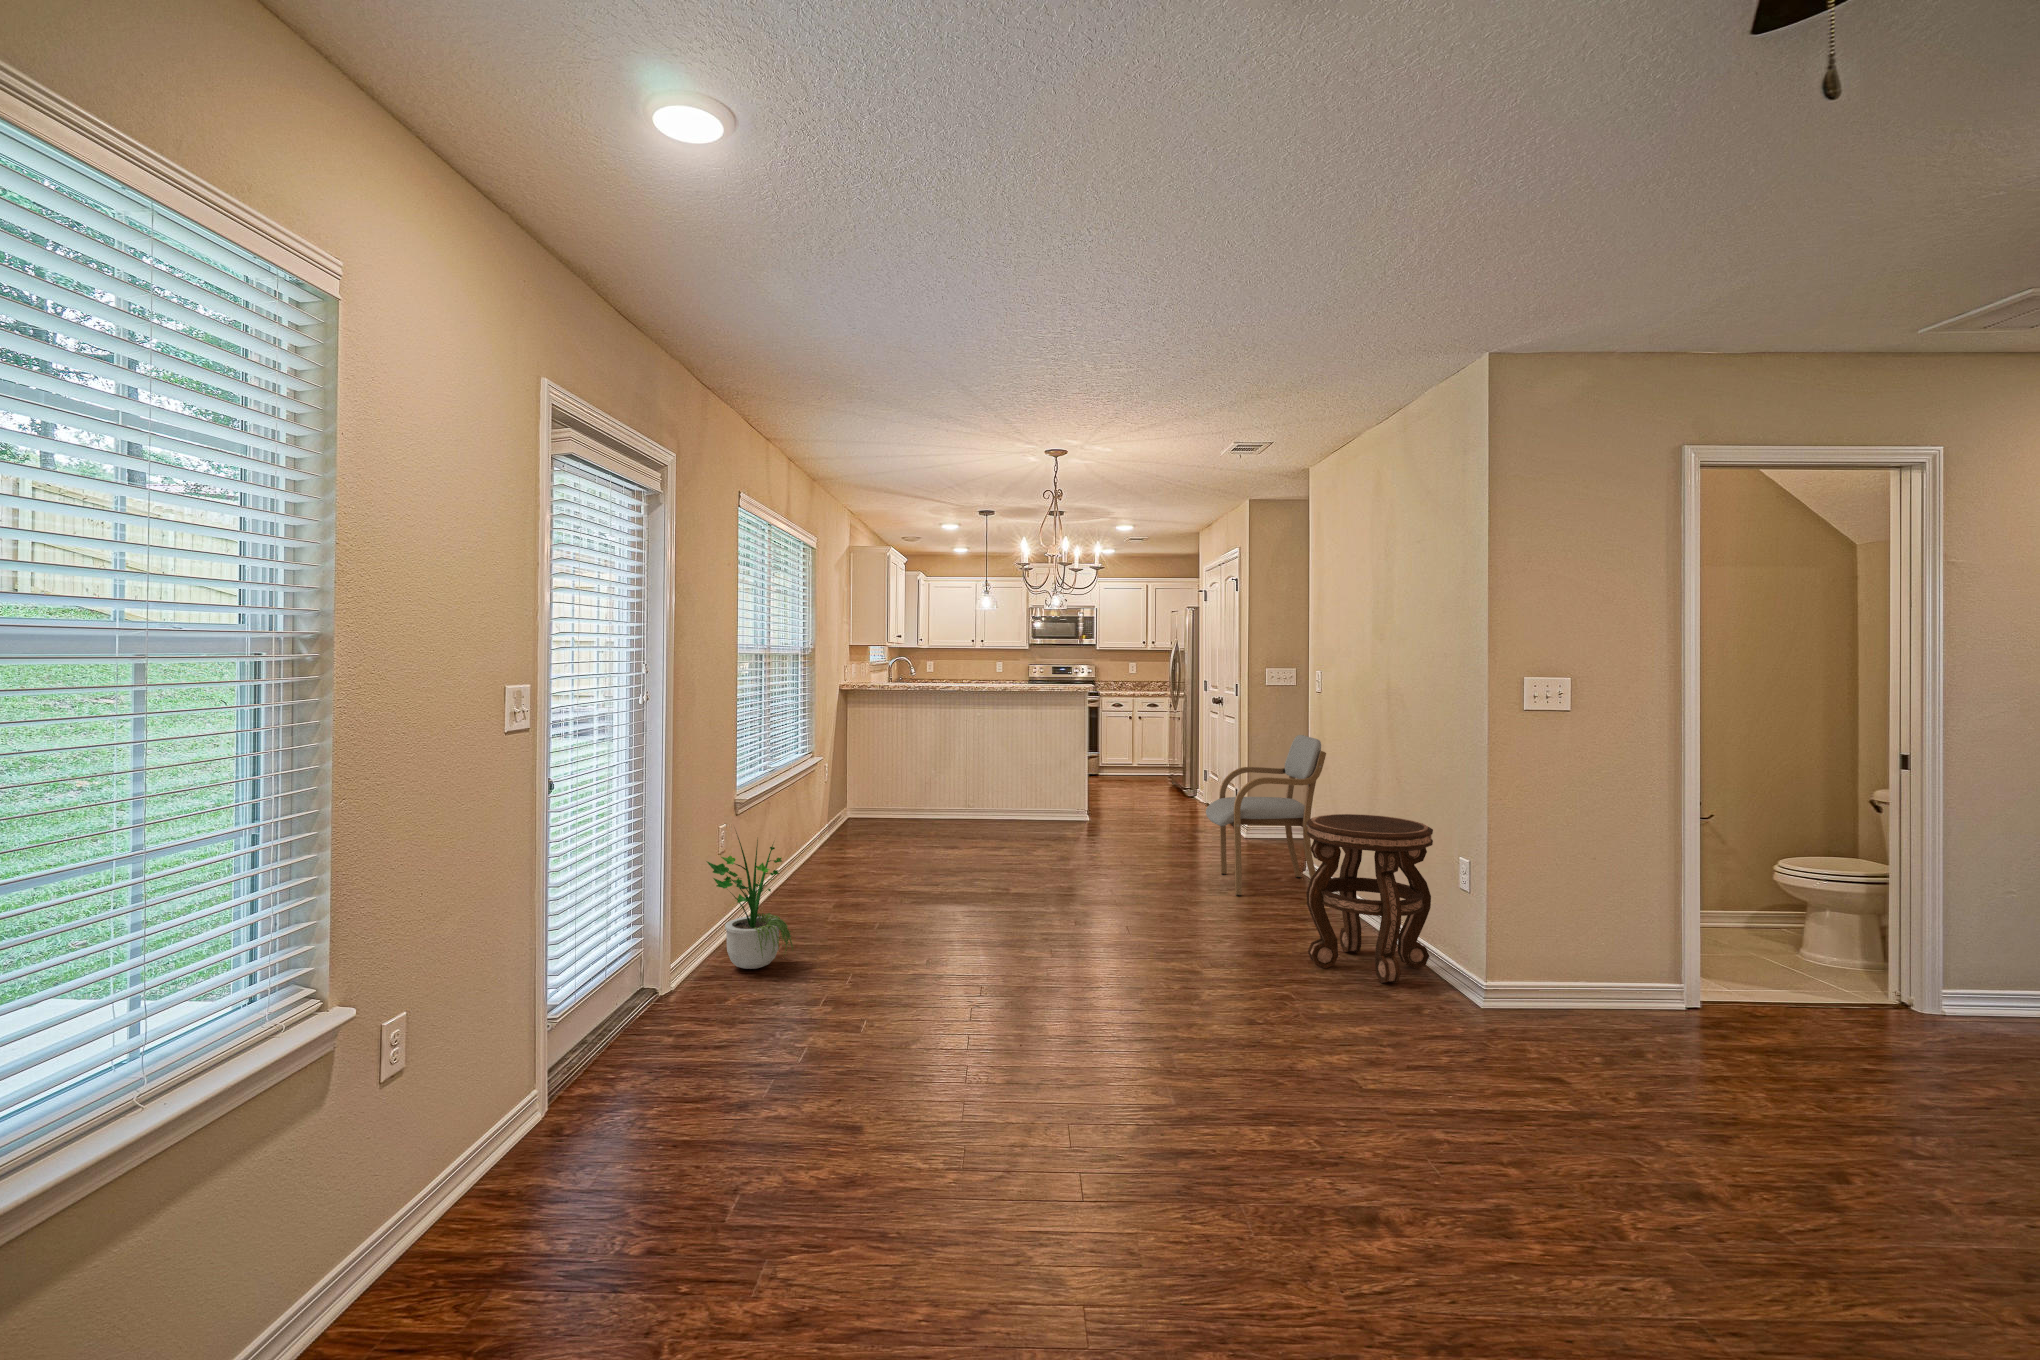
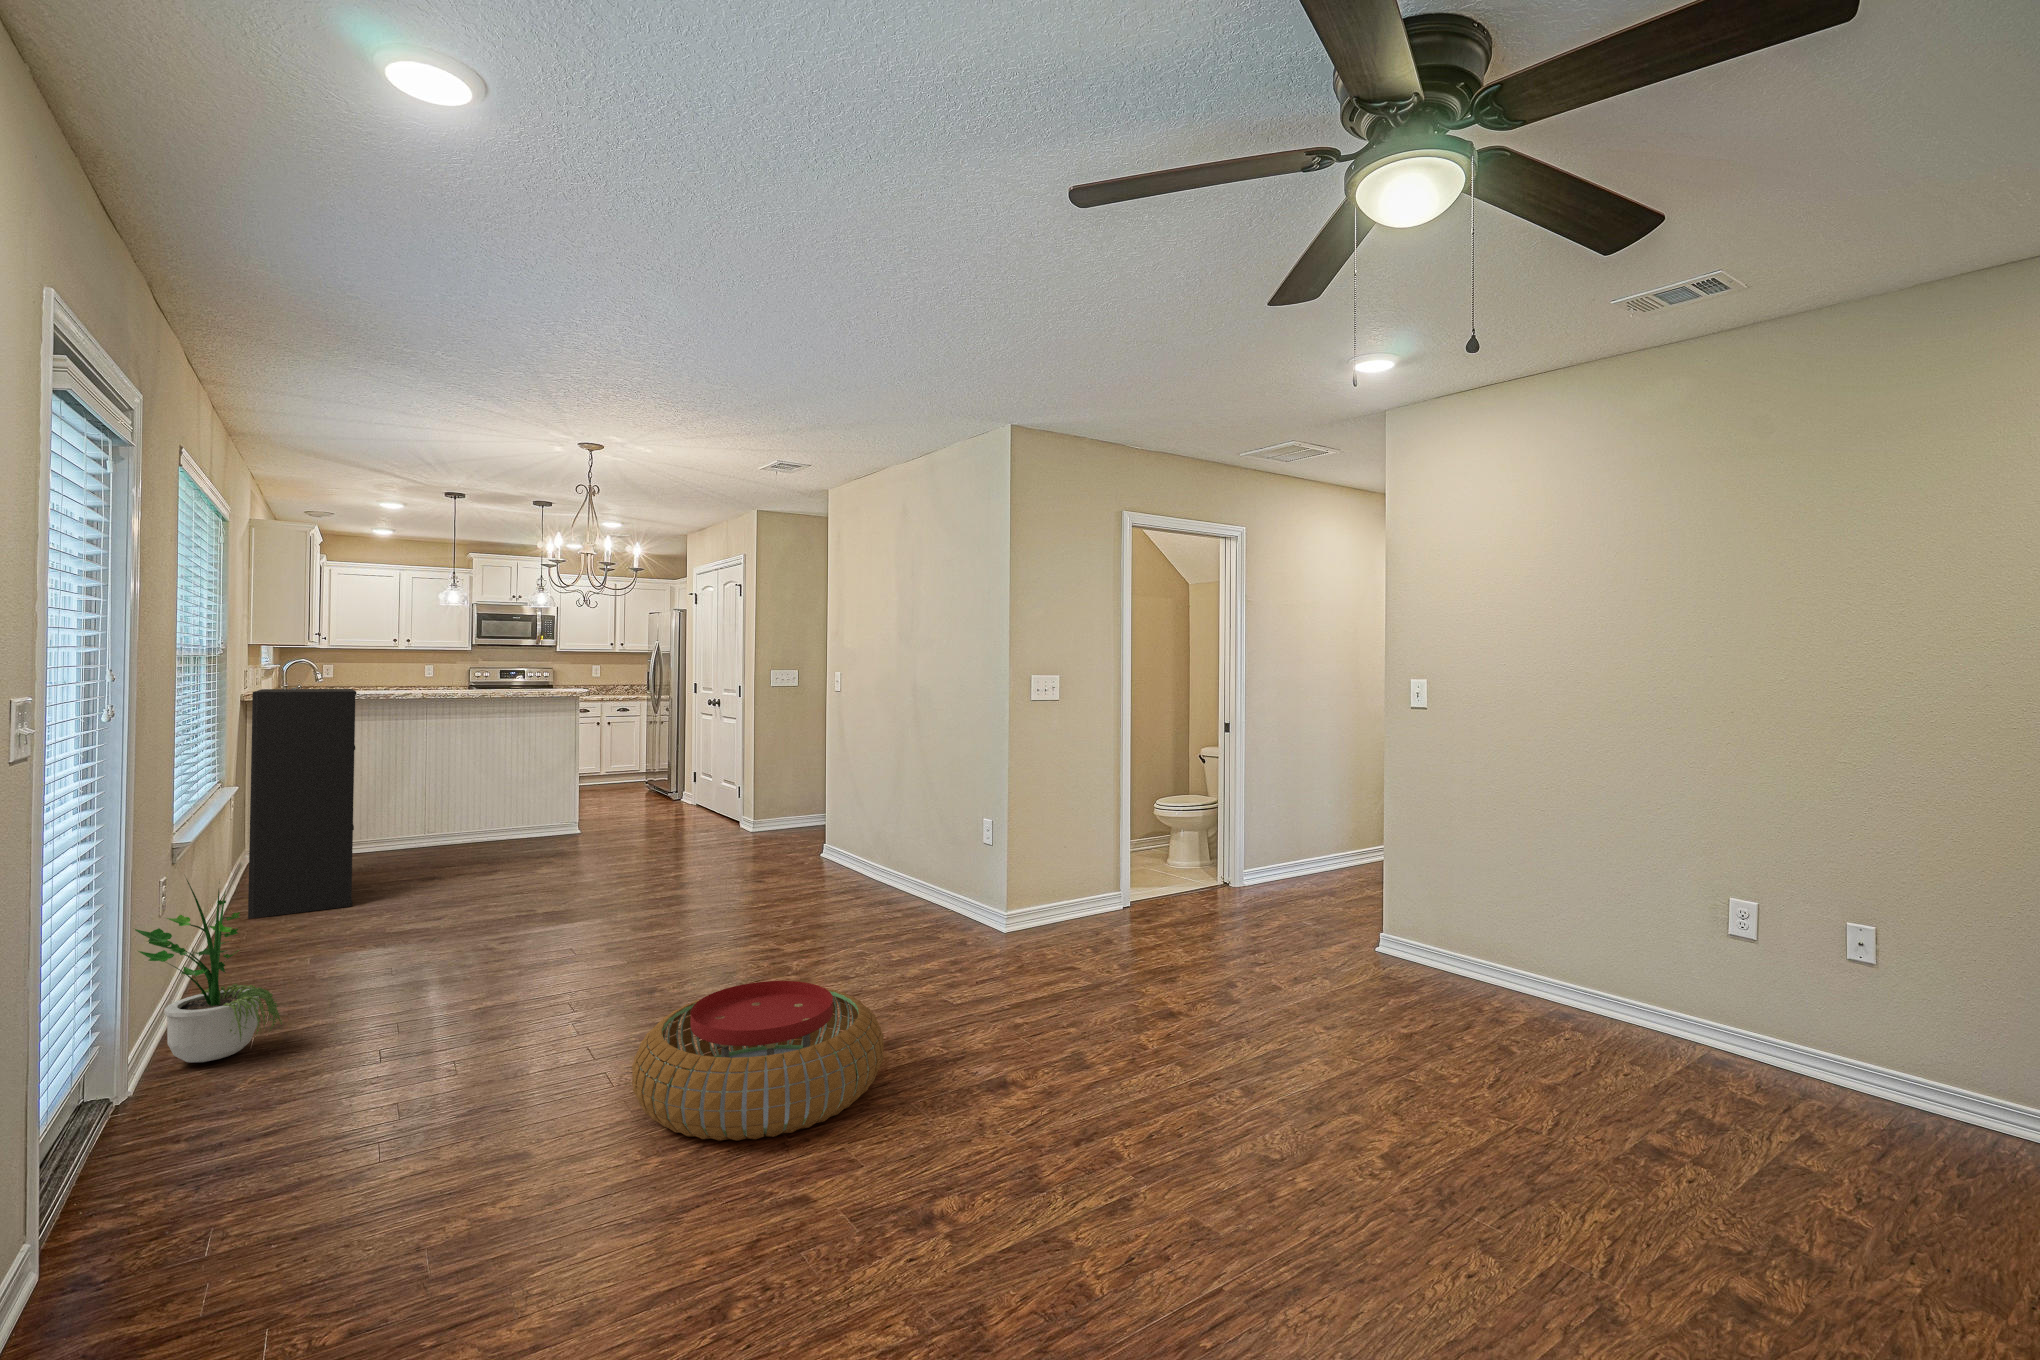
bookshelf: none [837,684,911,860] -> present [248,689,356,919]
armchair: present [1206,735,1326,896] -> none [738,731,855,885]
side table: present [1306,814,1433,983] -> none [866,794,965,930]
pouf: none [965,1007,1226,1189] -> present [632,981,884,1141]

